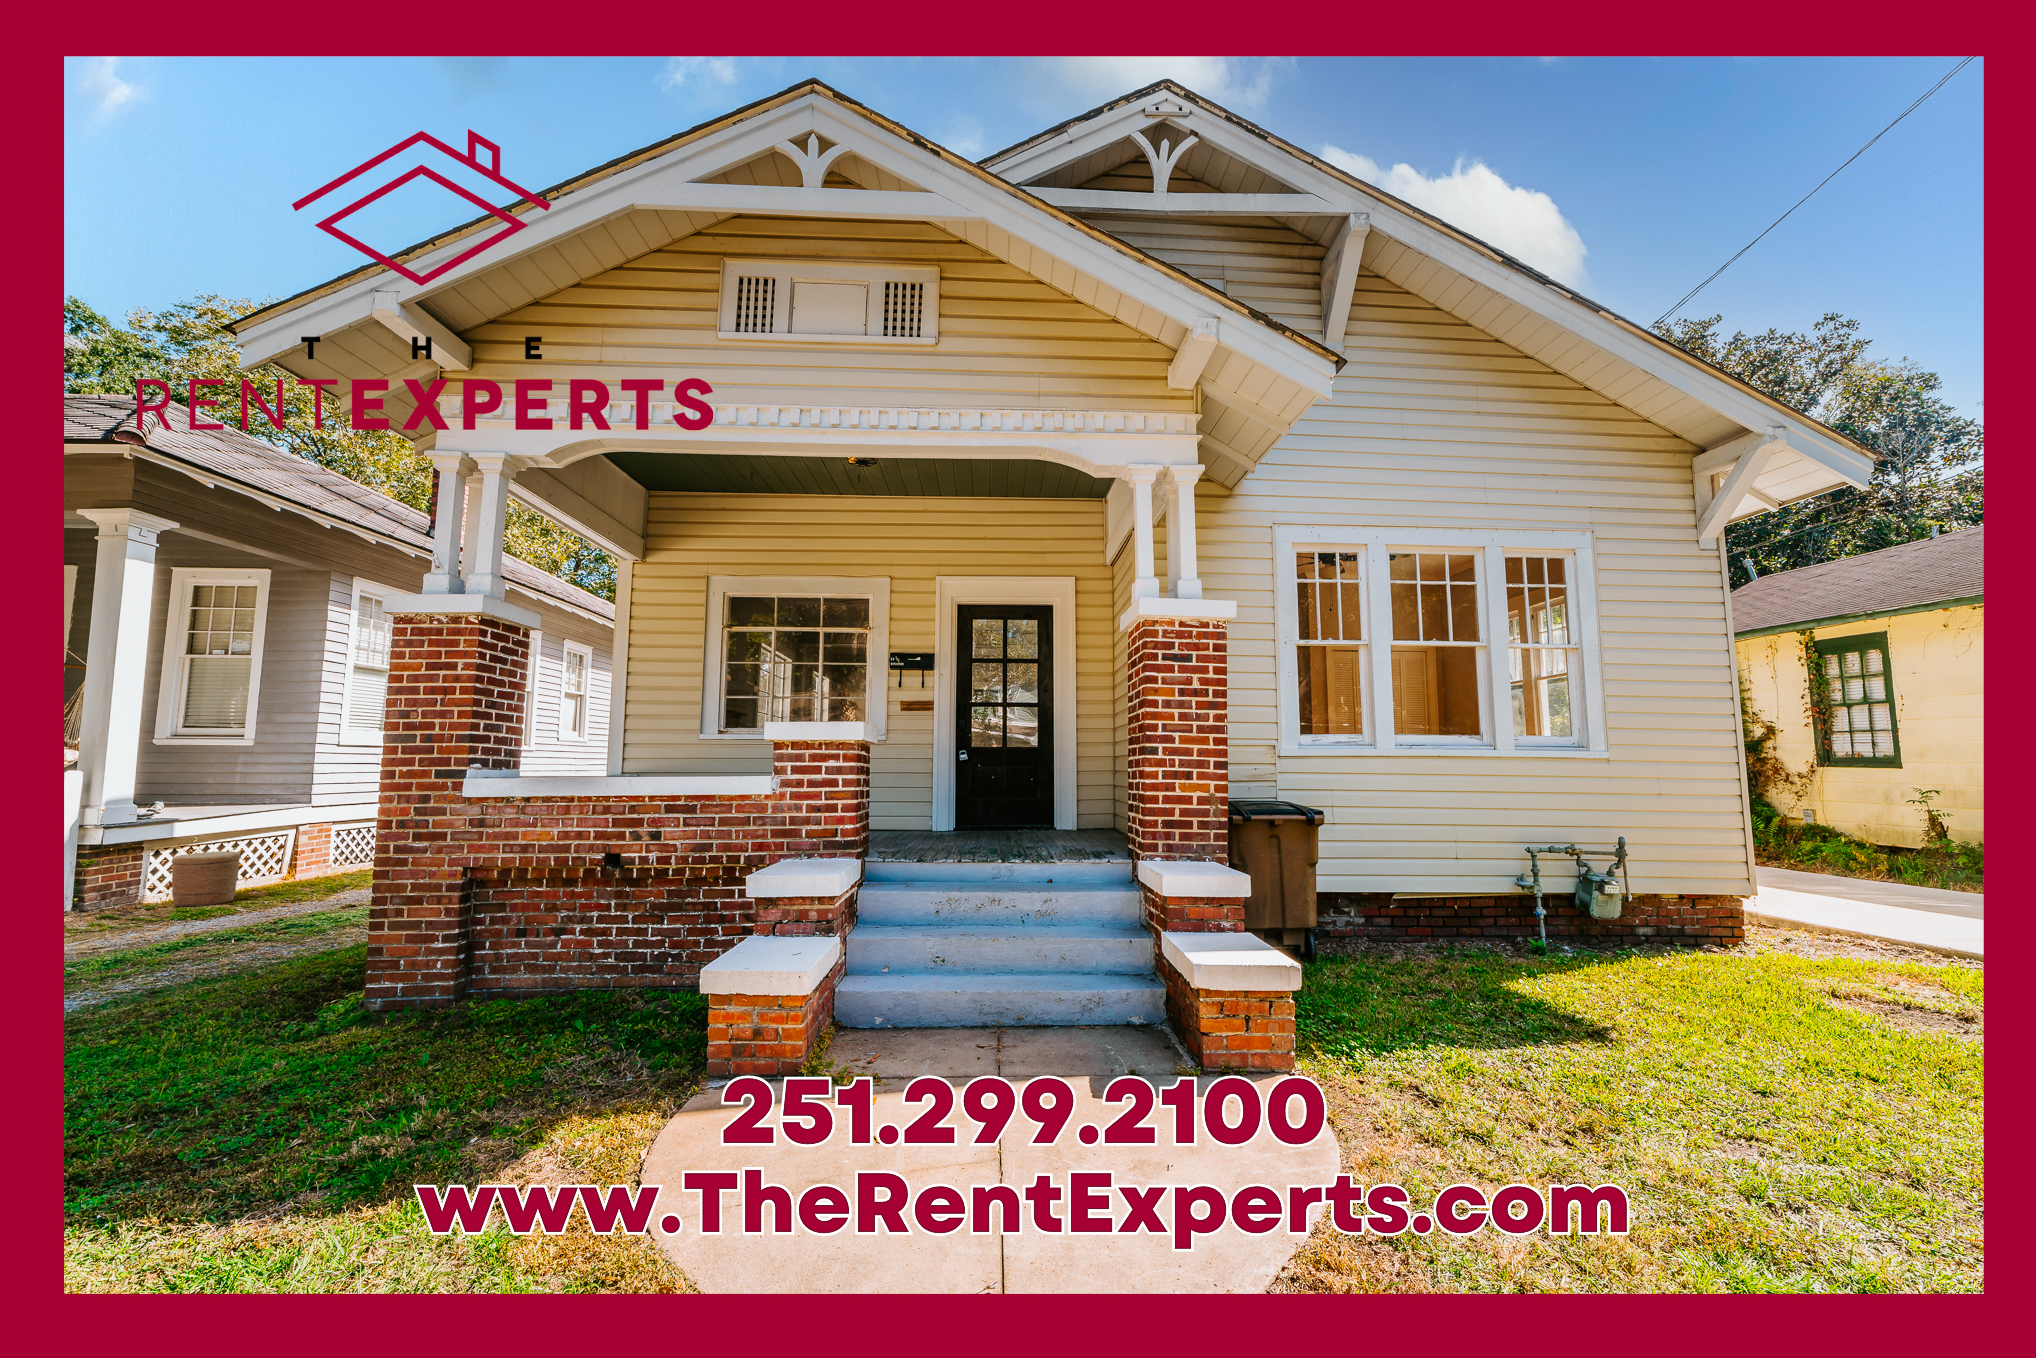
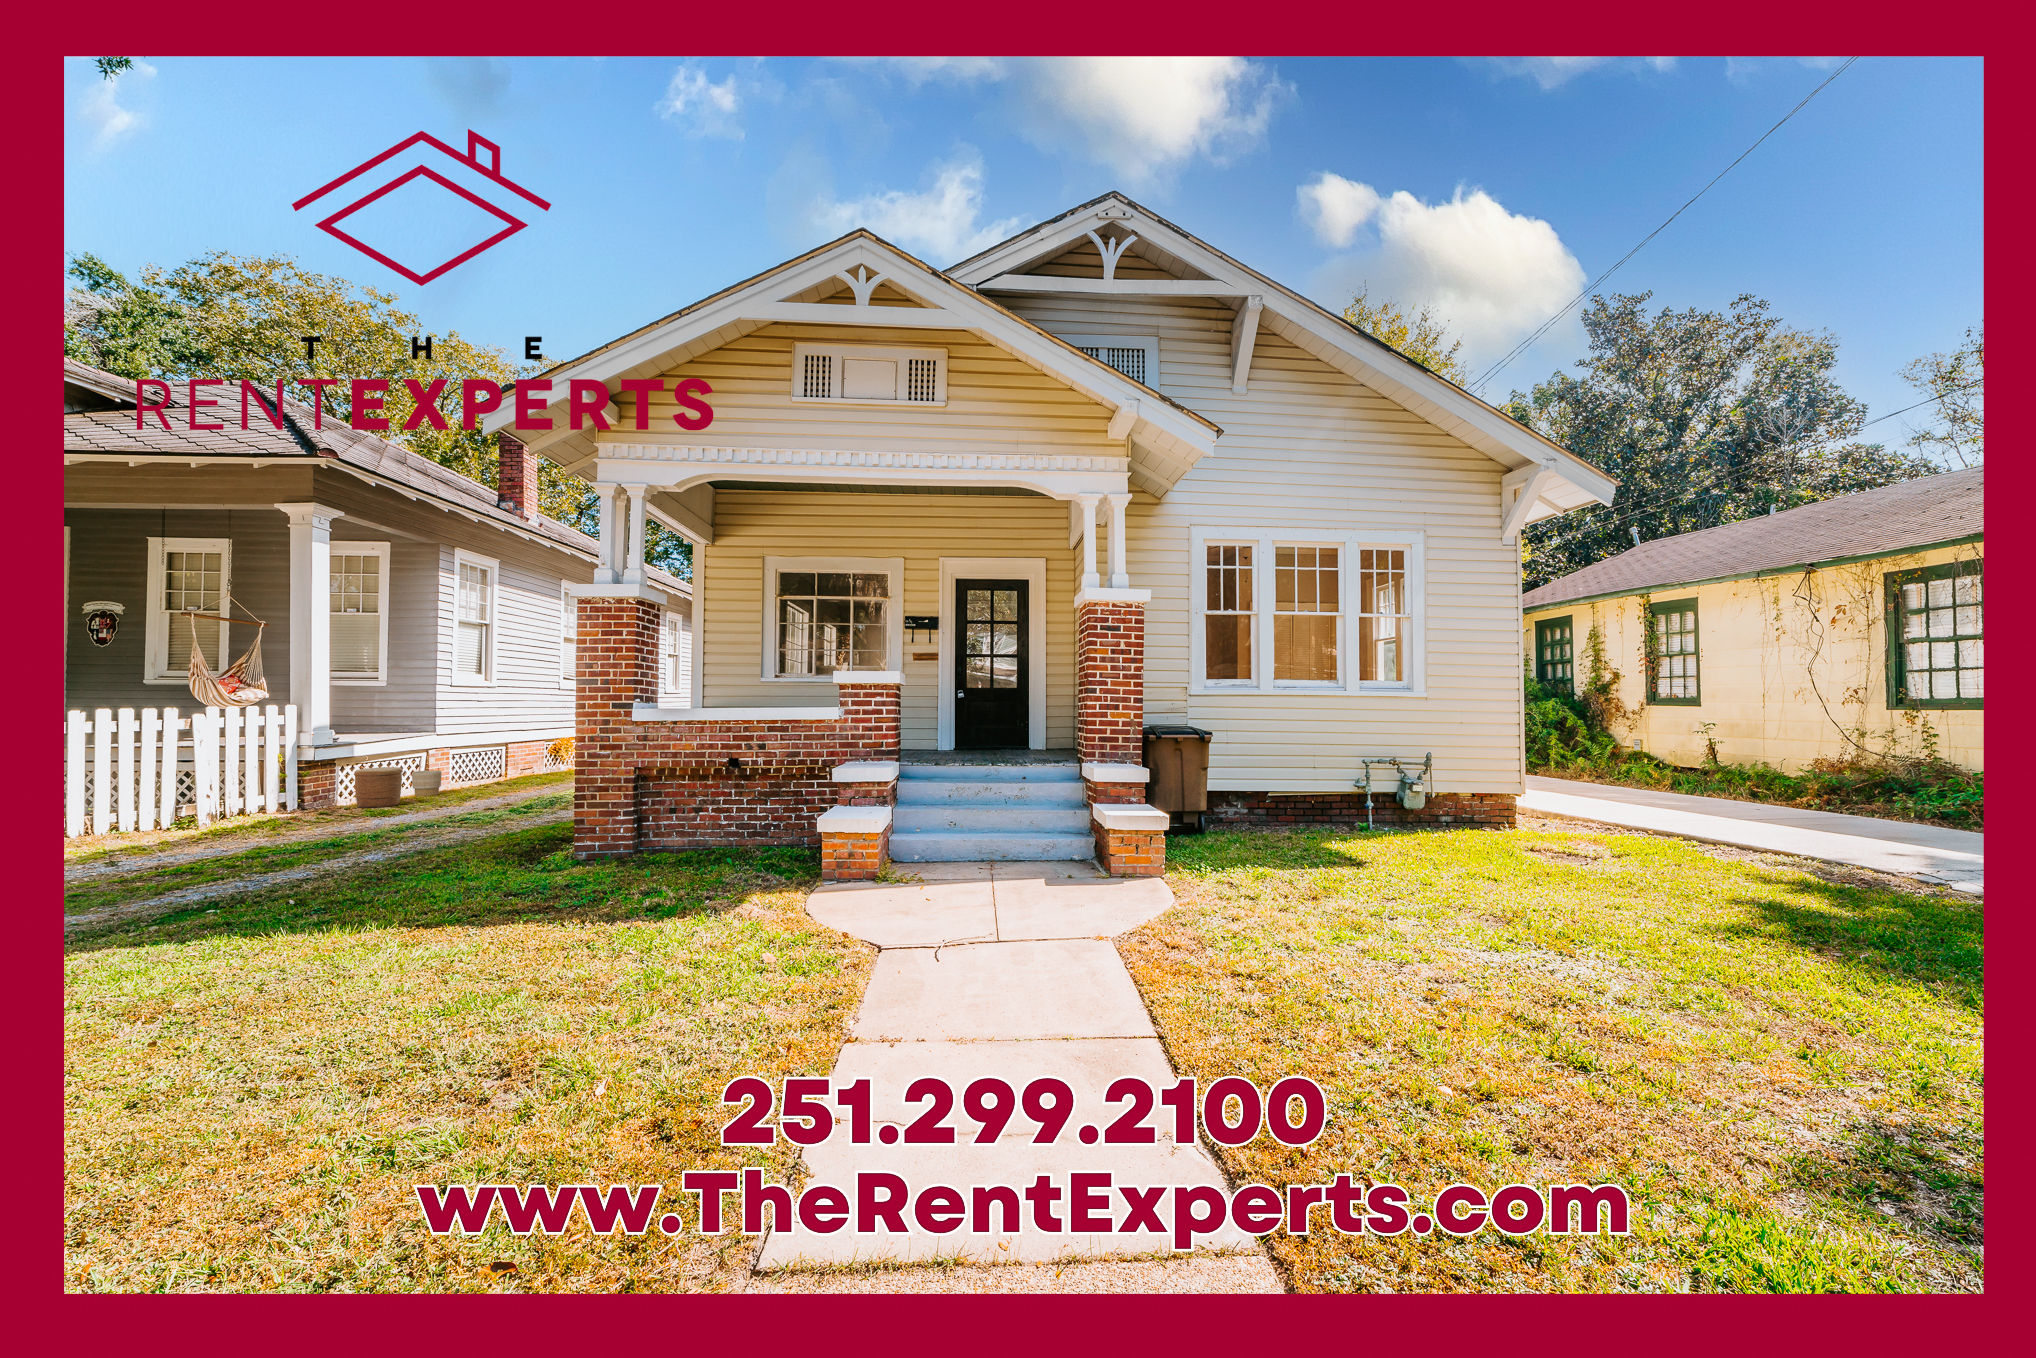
planter: none [267,853,307,887] -> present [412,770,442,796]

